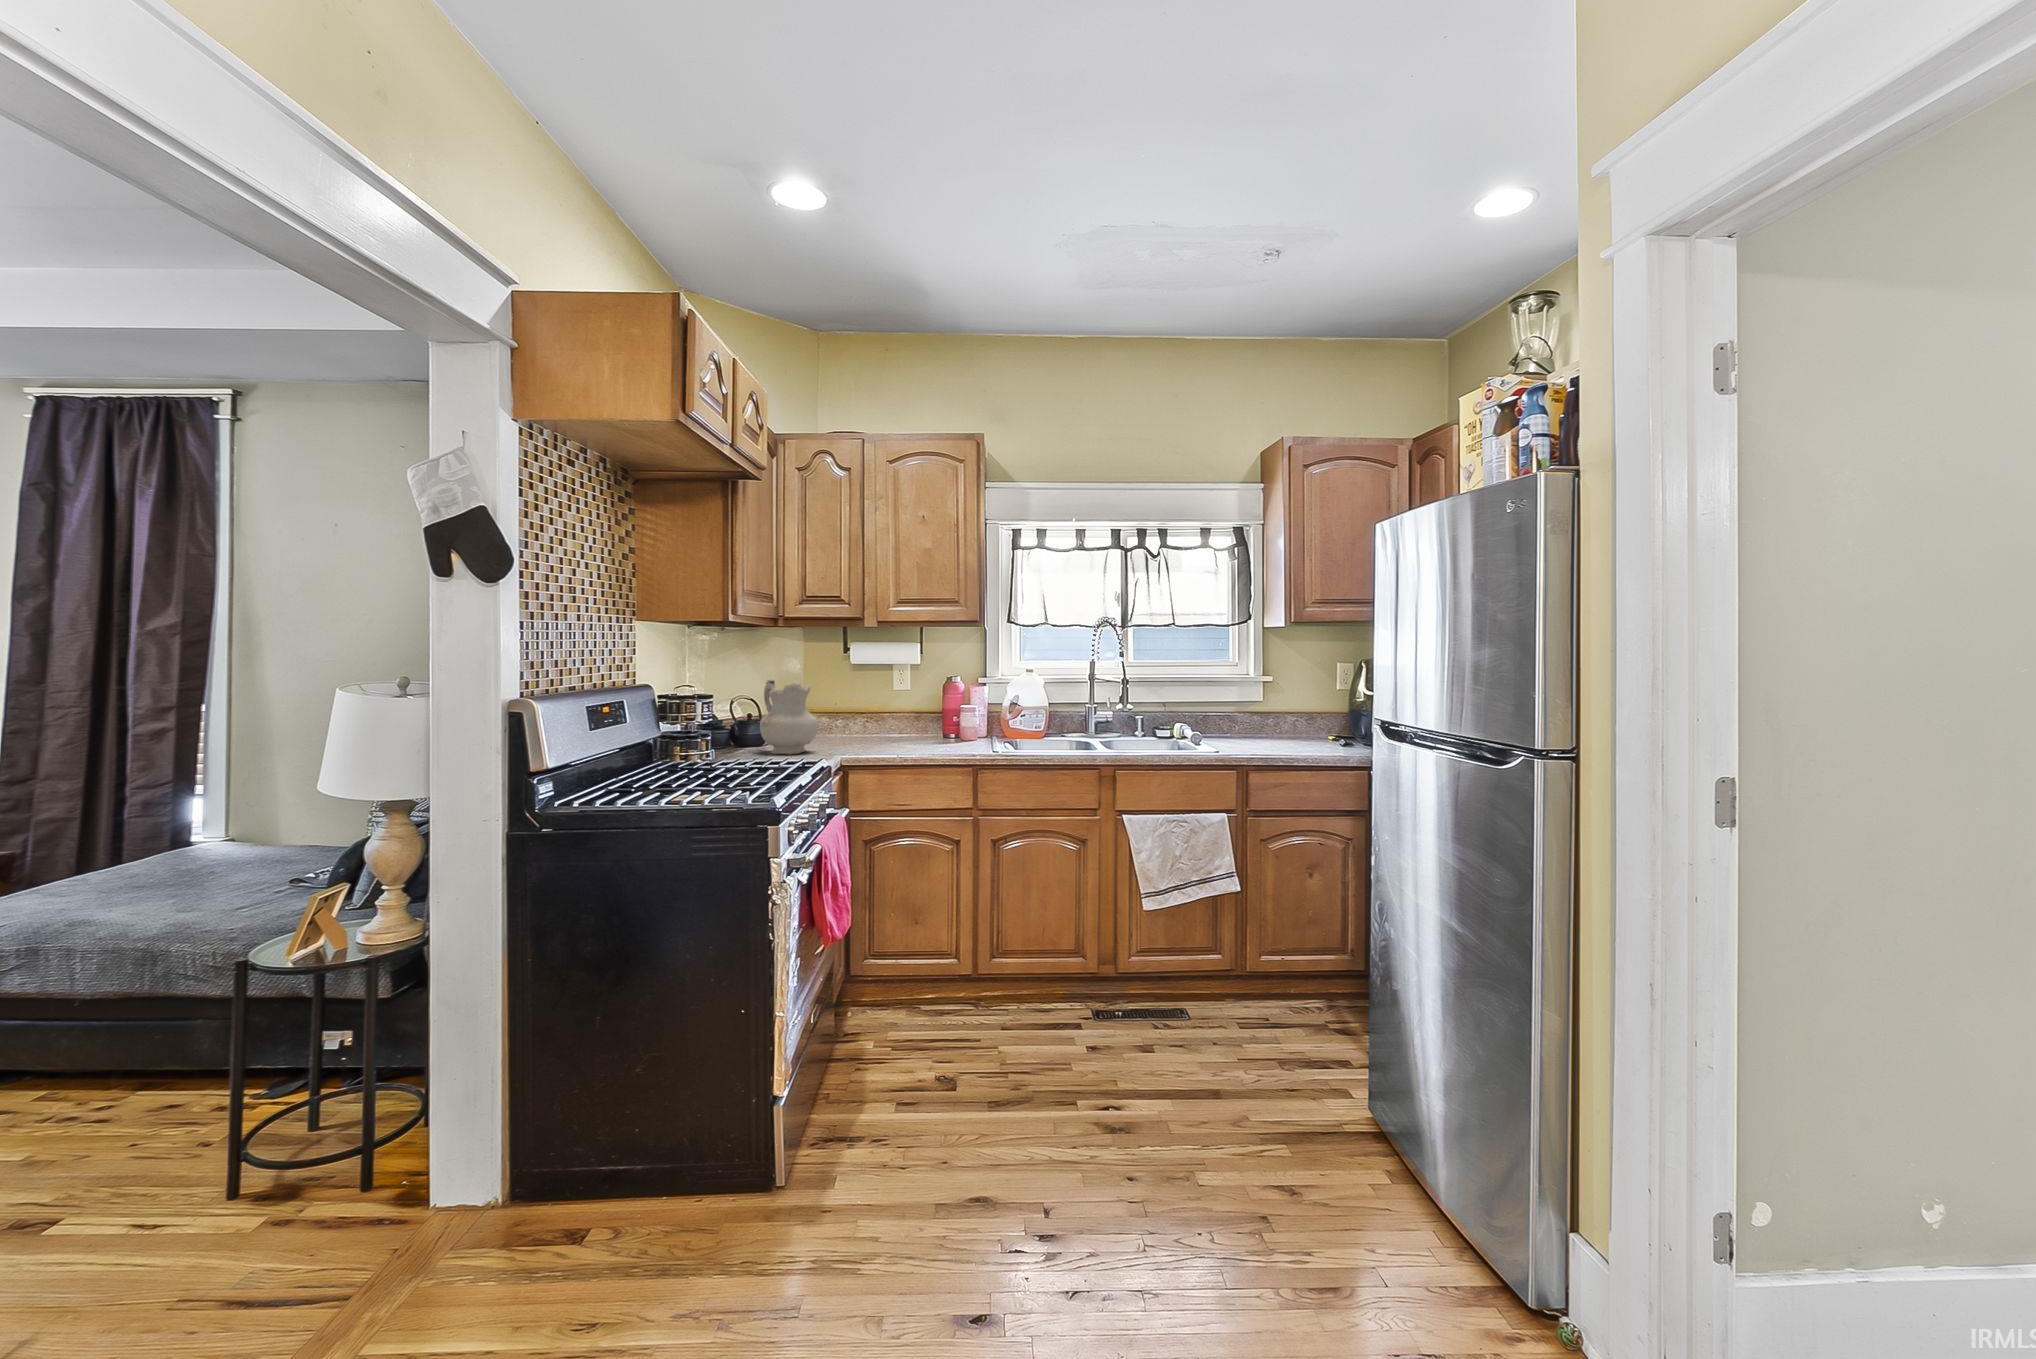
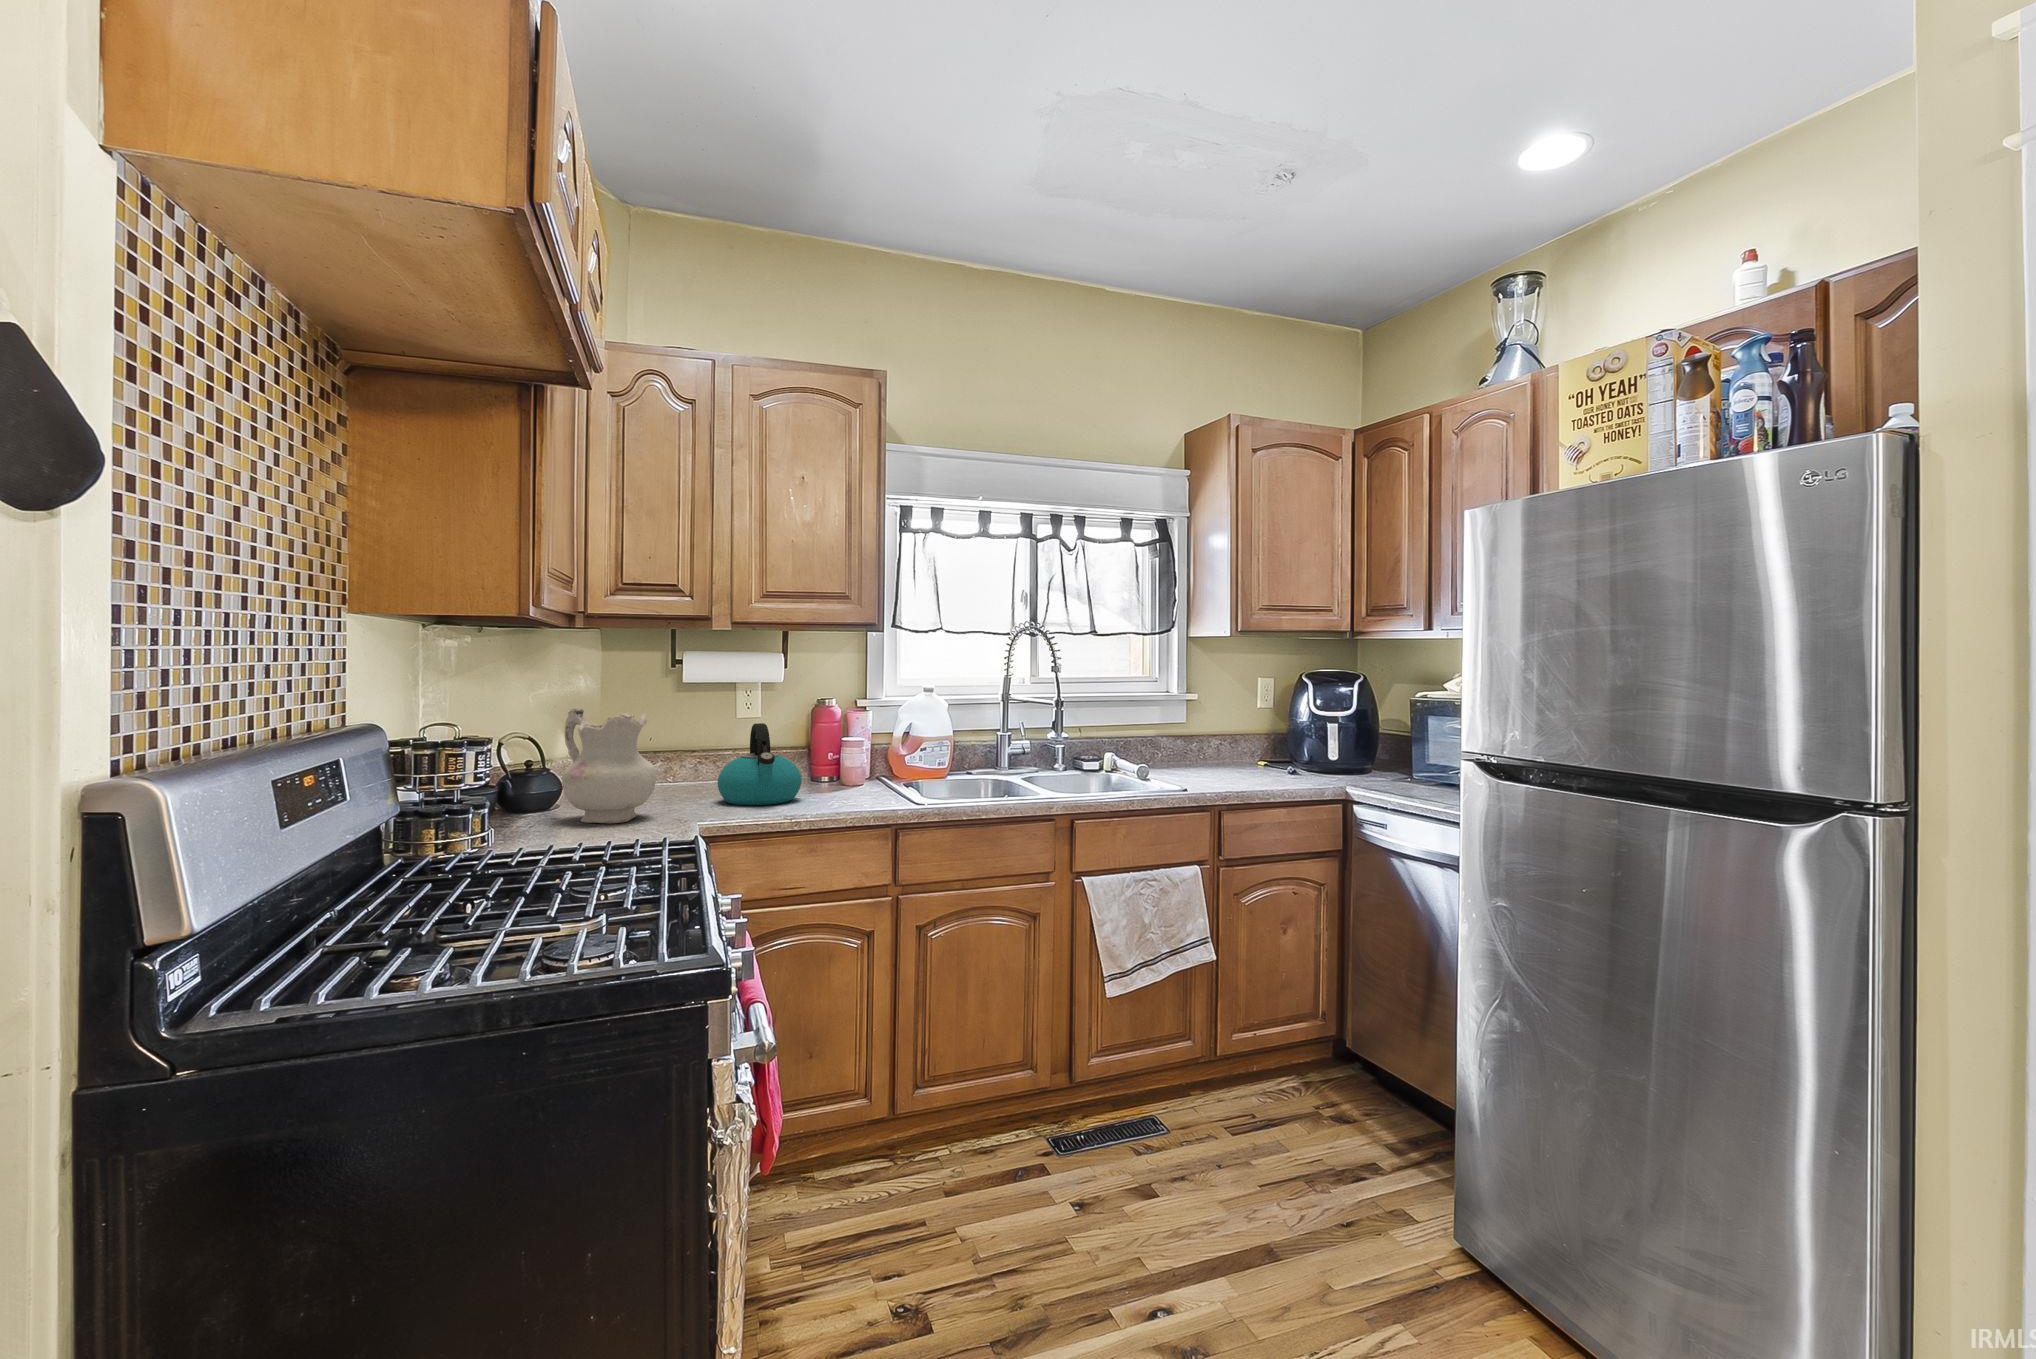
kettle: none [865,693,923,749] -> present [718,723,802,805]

